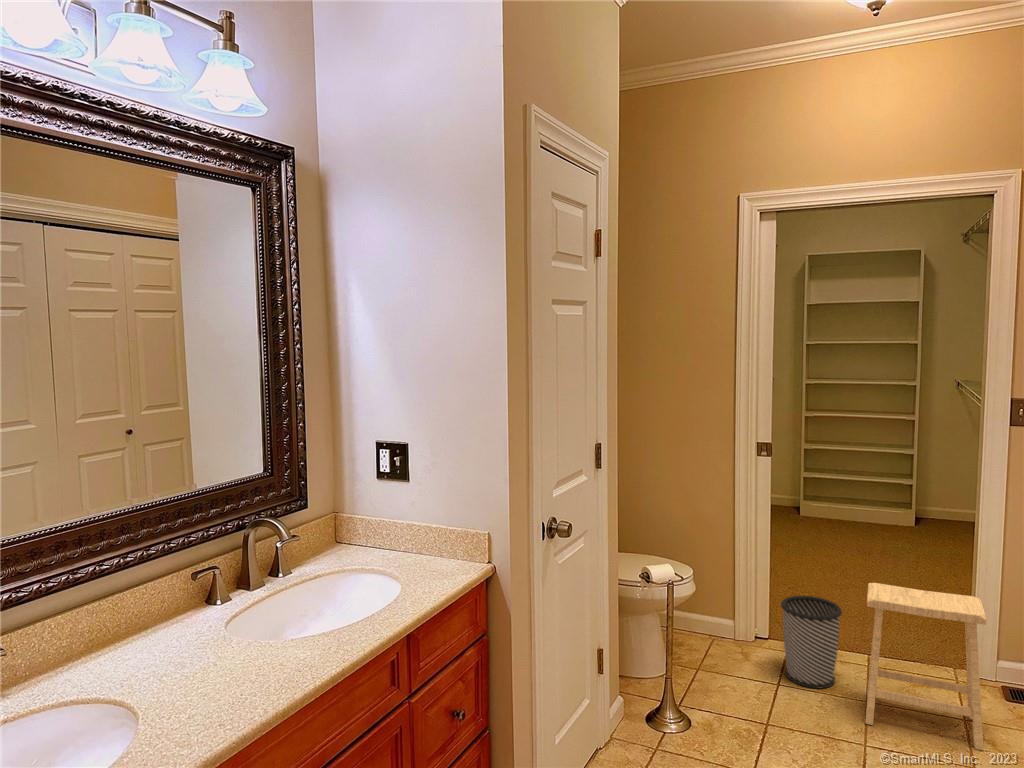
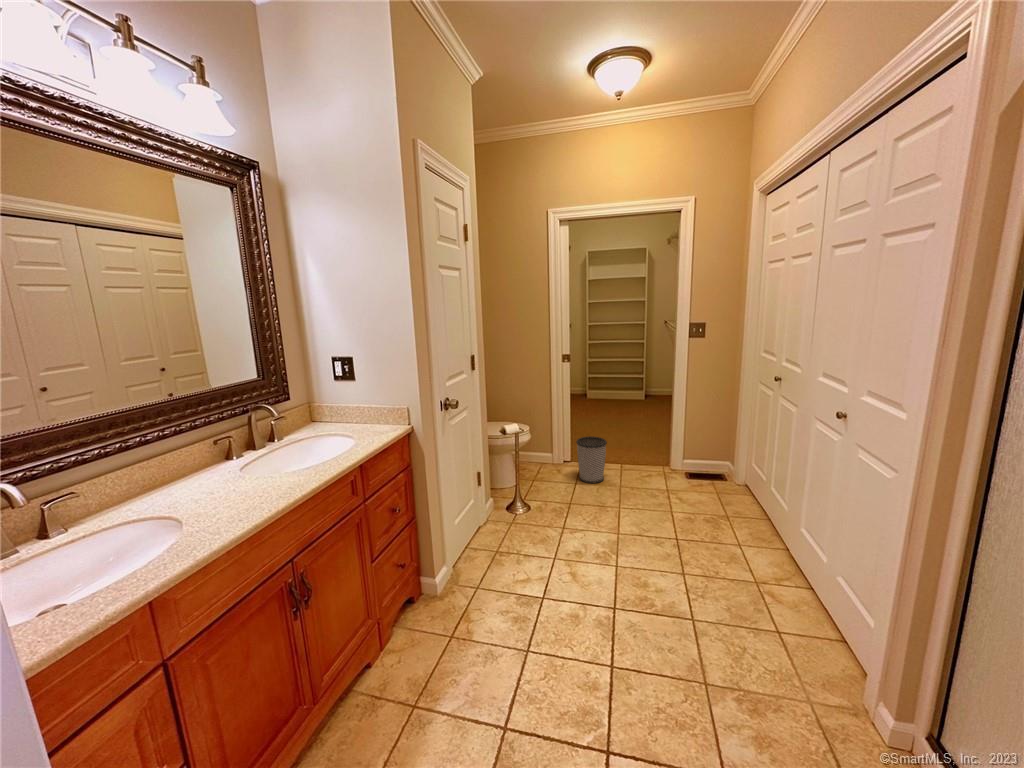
footstool: present [865,583,986,750] -> none [618,425,675,502]

